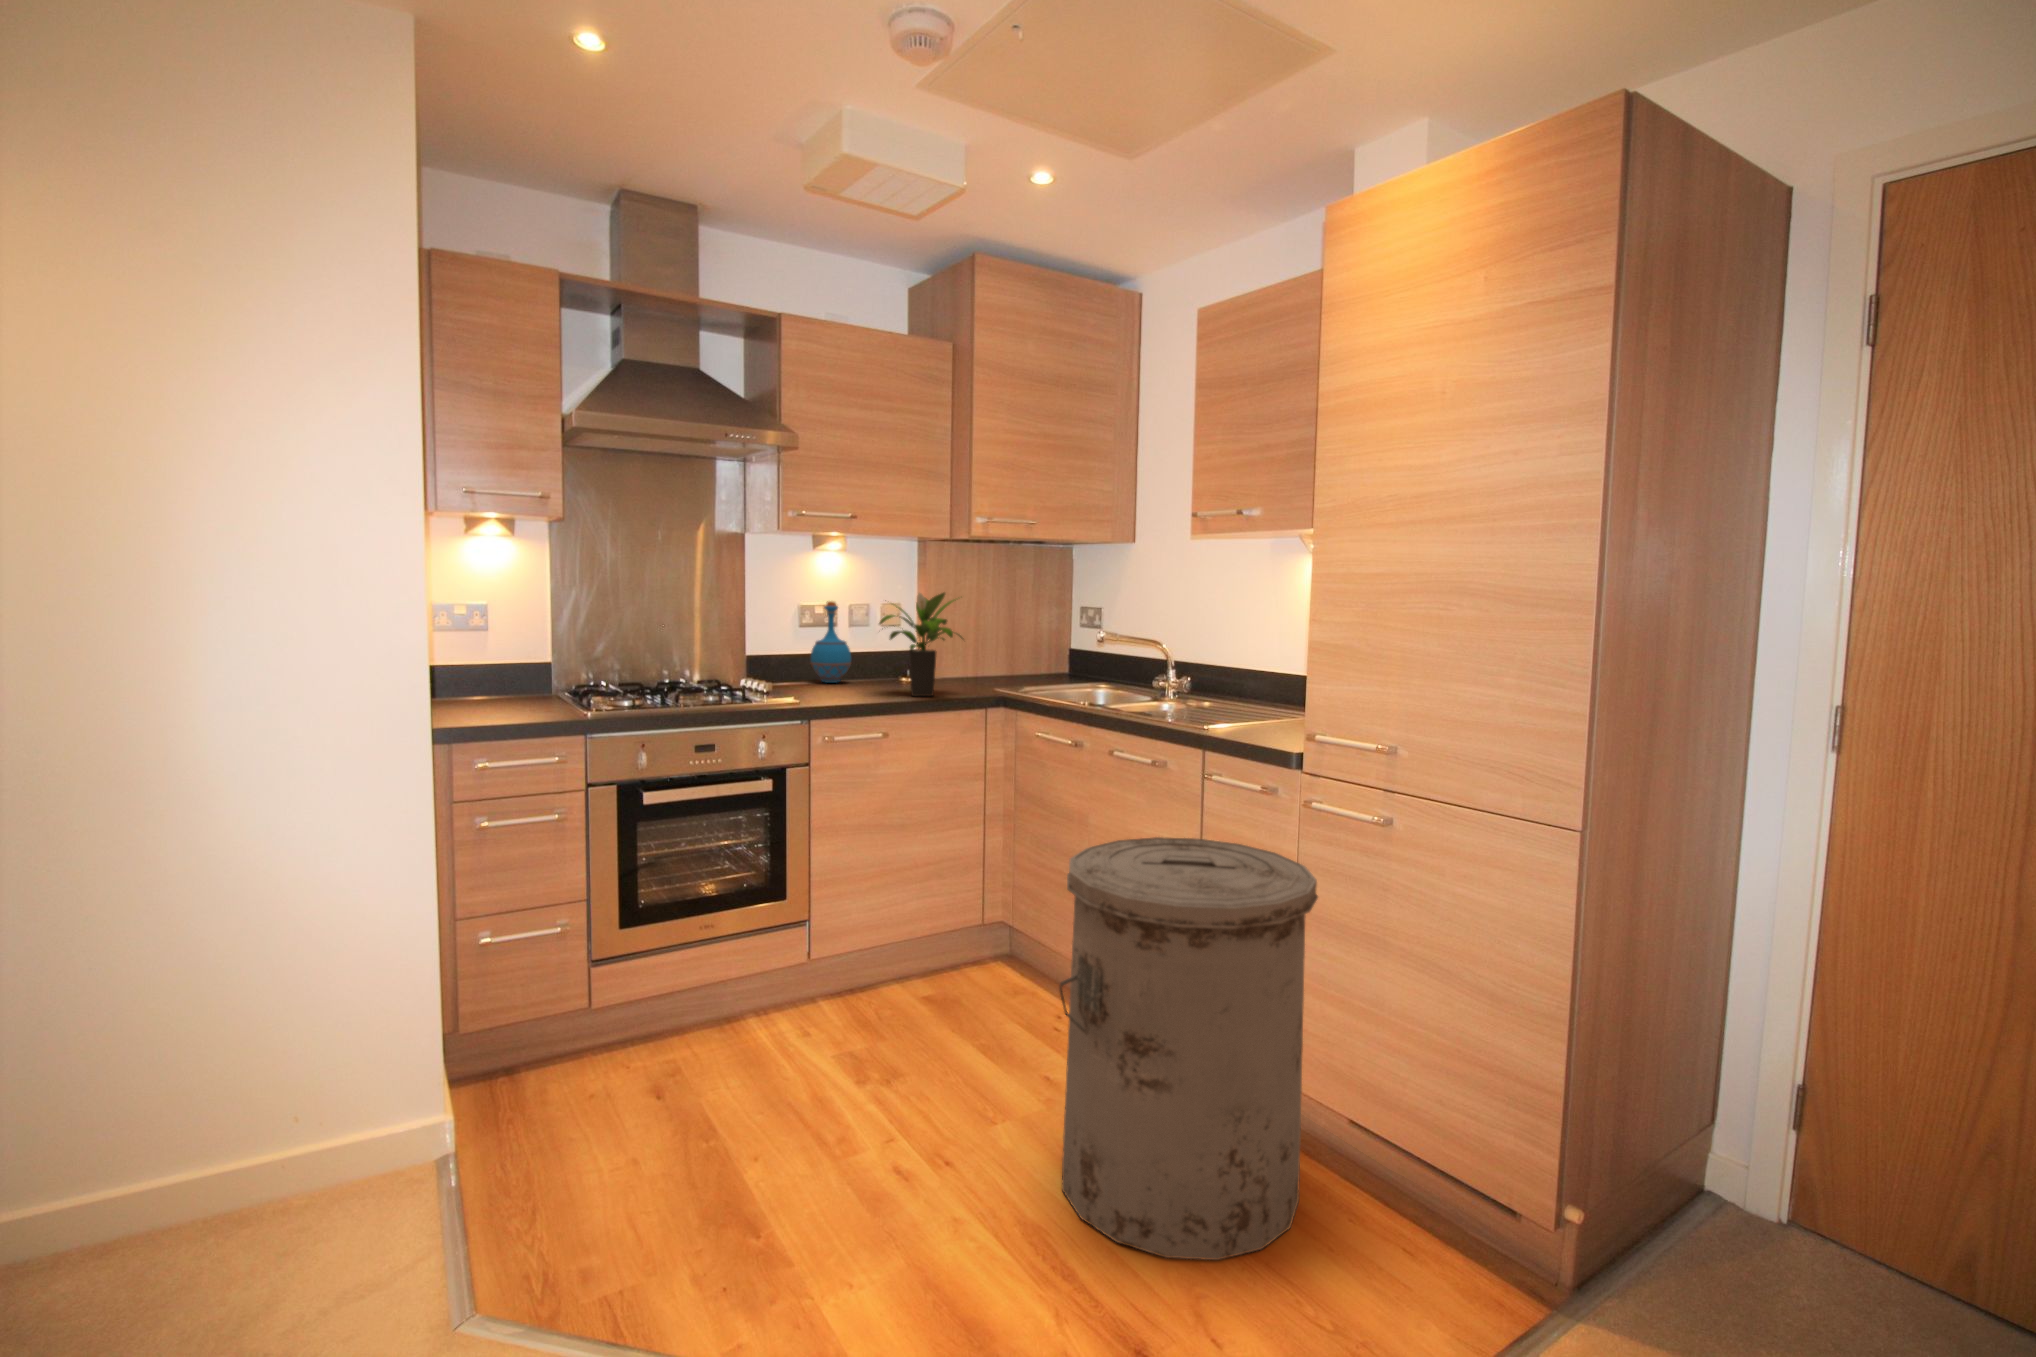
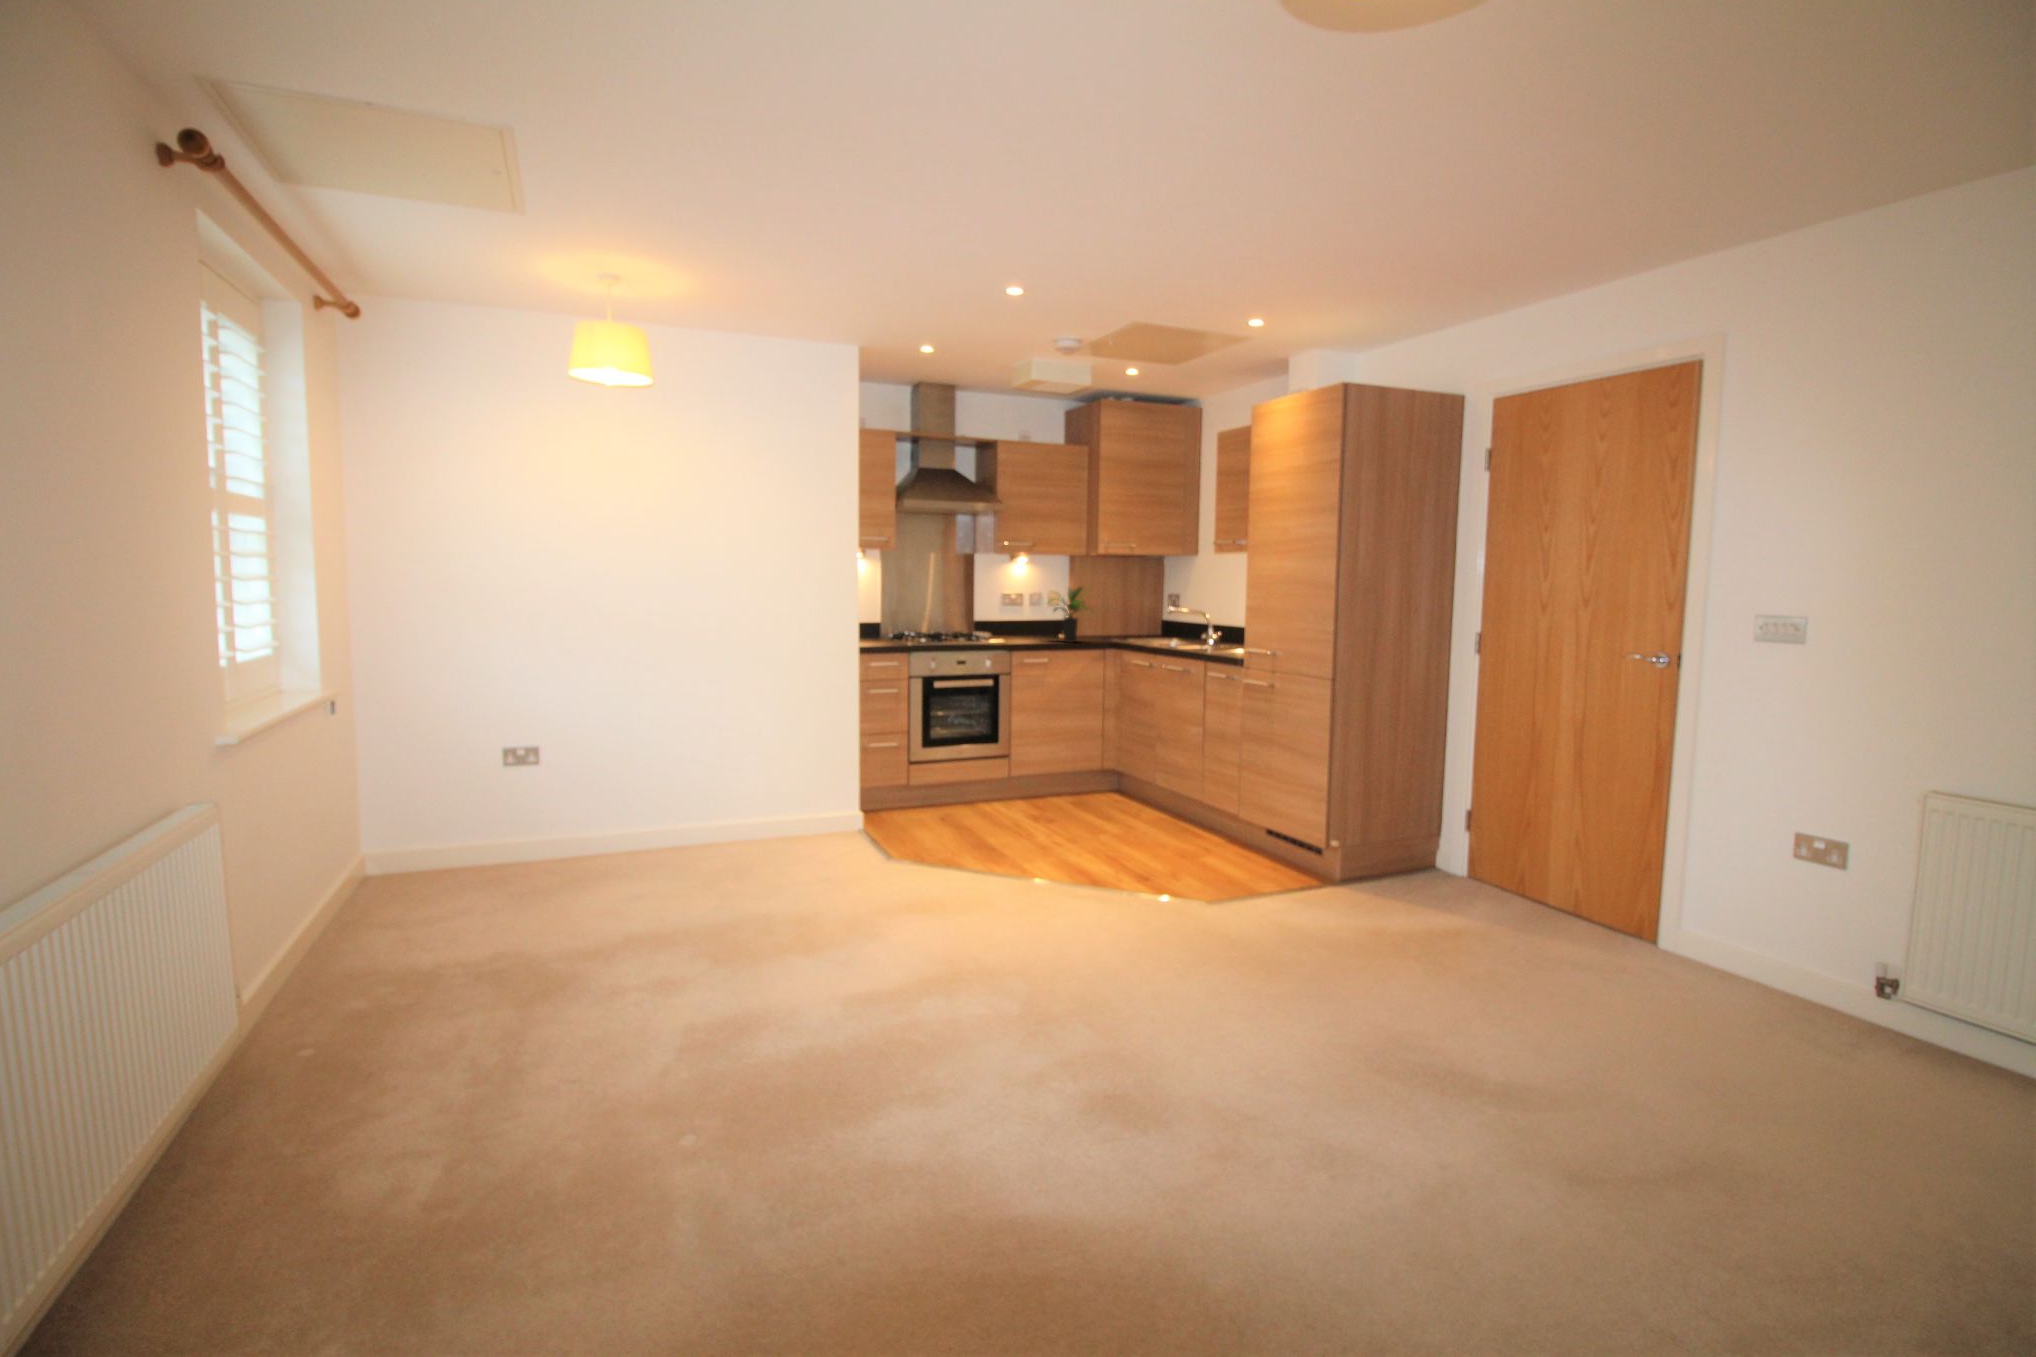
bottle: present [811,601,851,683] -> none [1009,592,1032,637]
trash can: present [1059,837,1318,1260] -> none [1126,700,1241,864]

